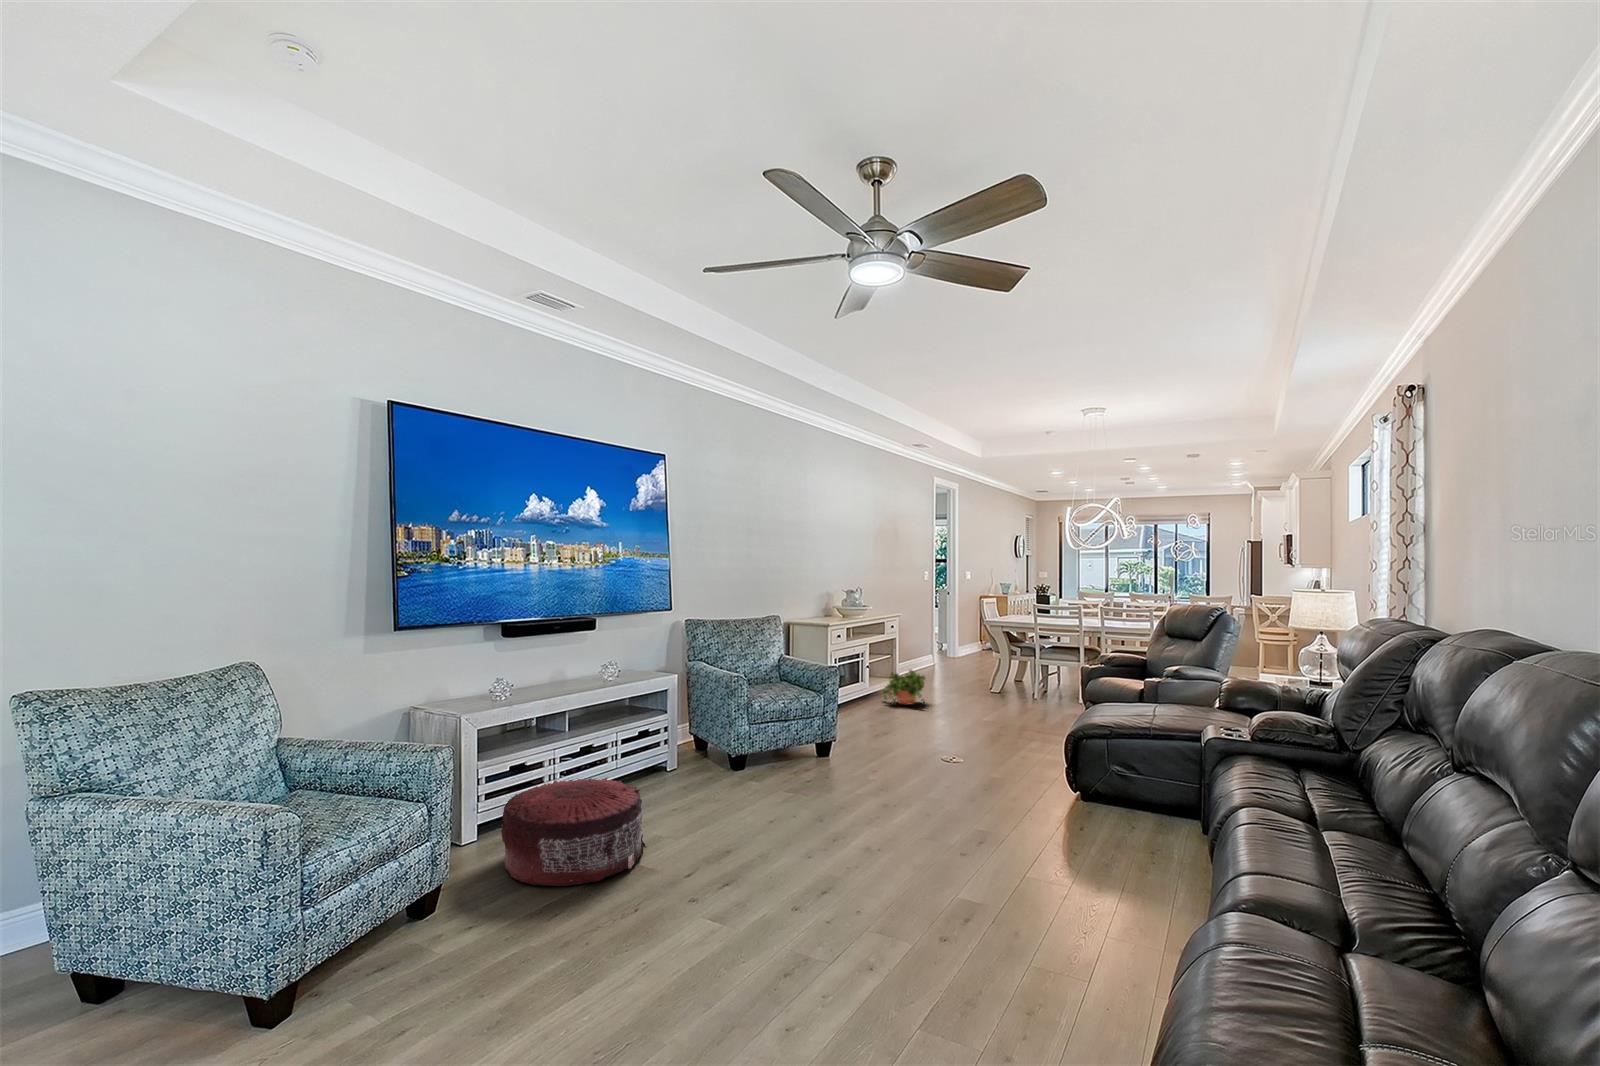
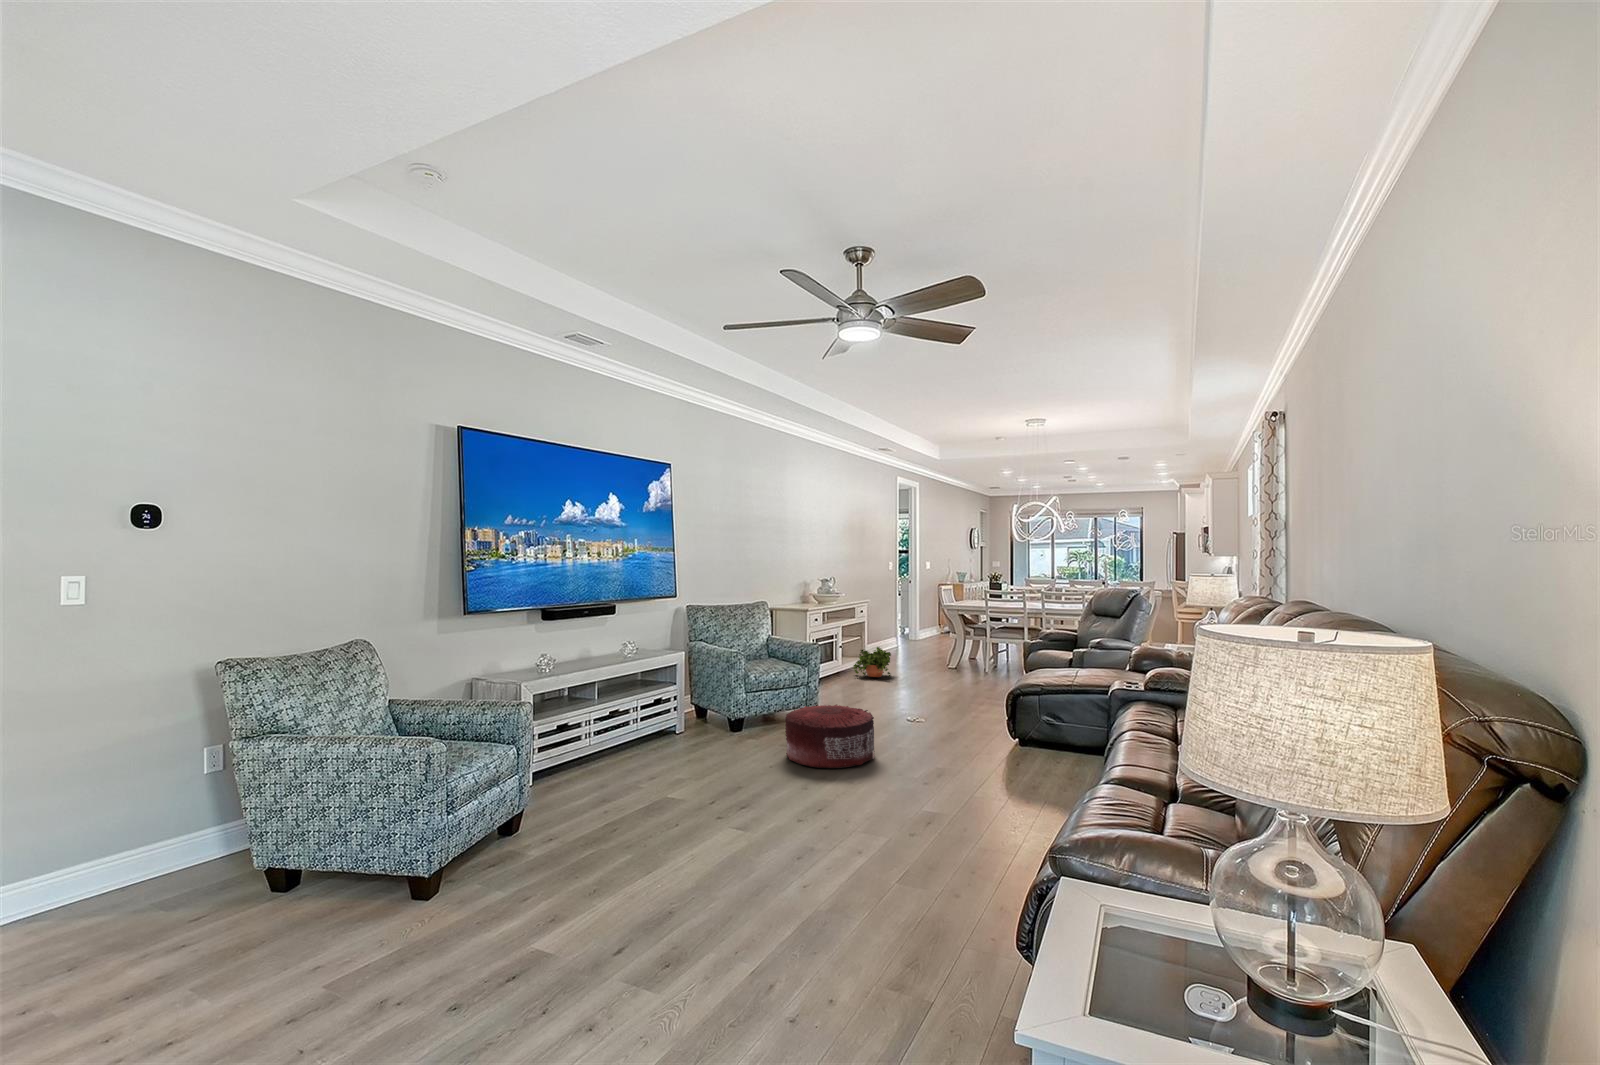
pouf: present [501,777,646,886] -> present [785,704,875,768]

